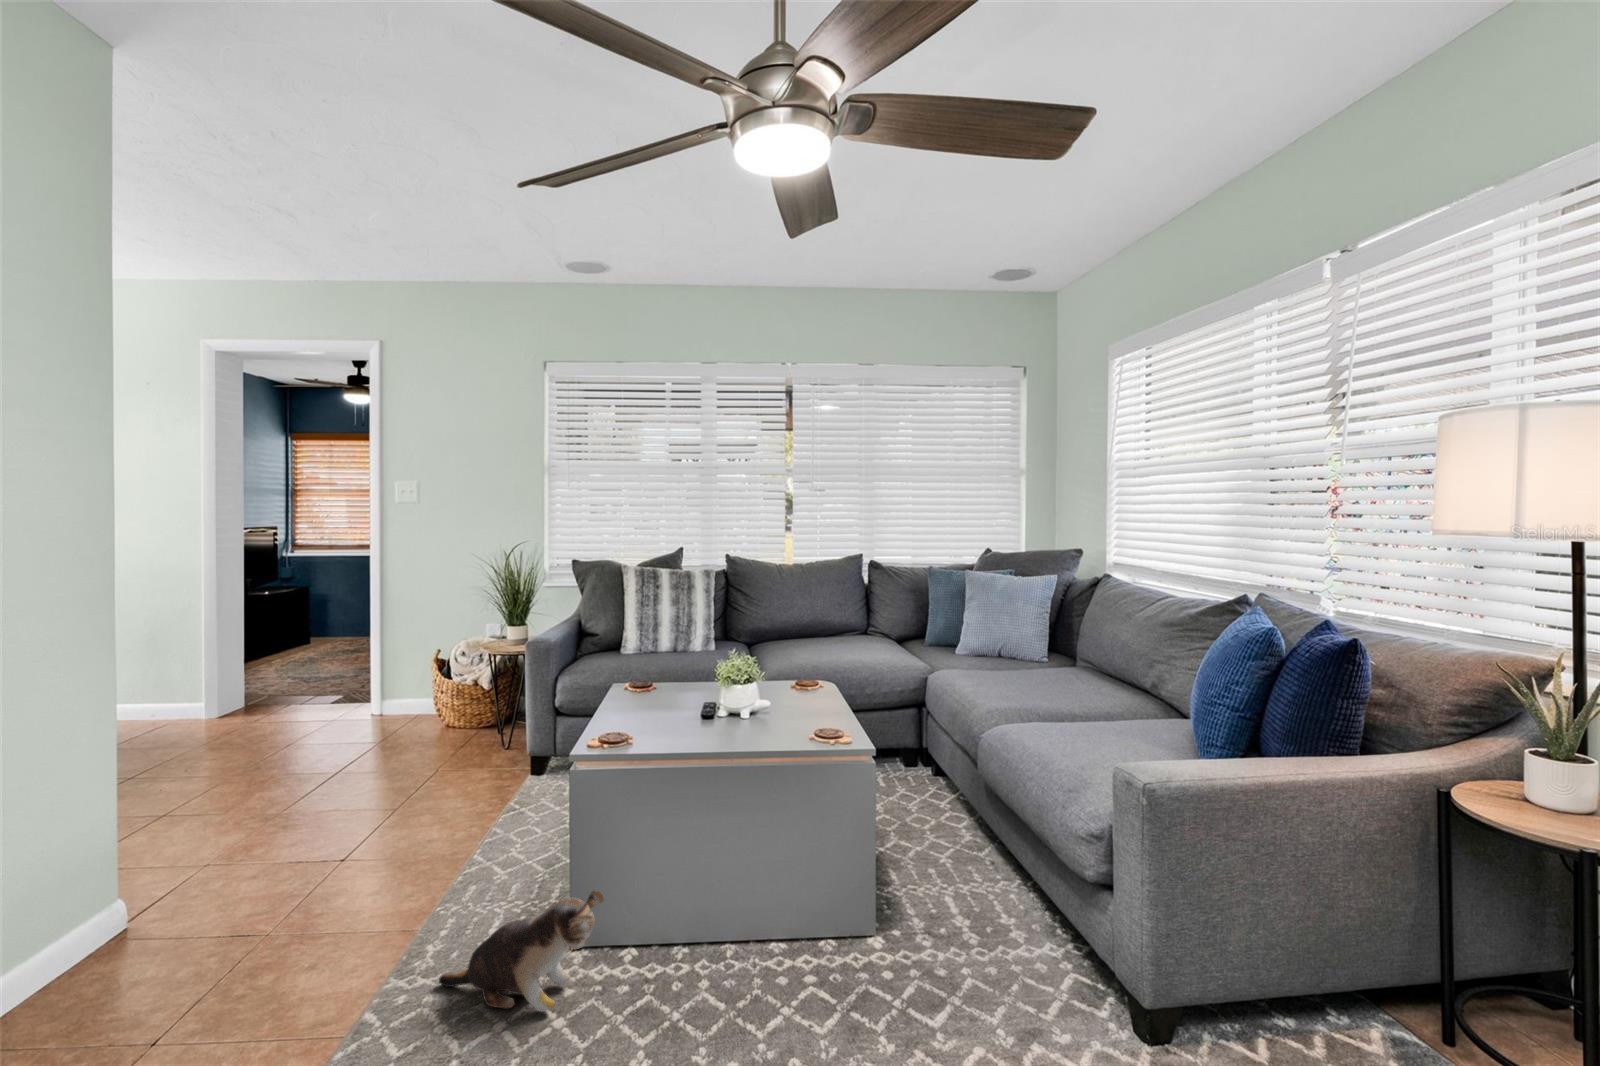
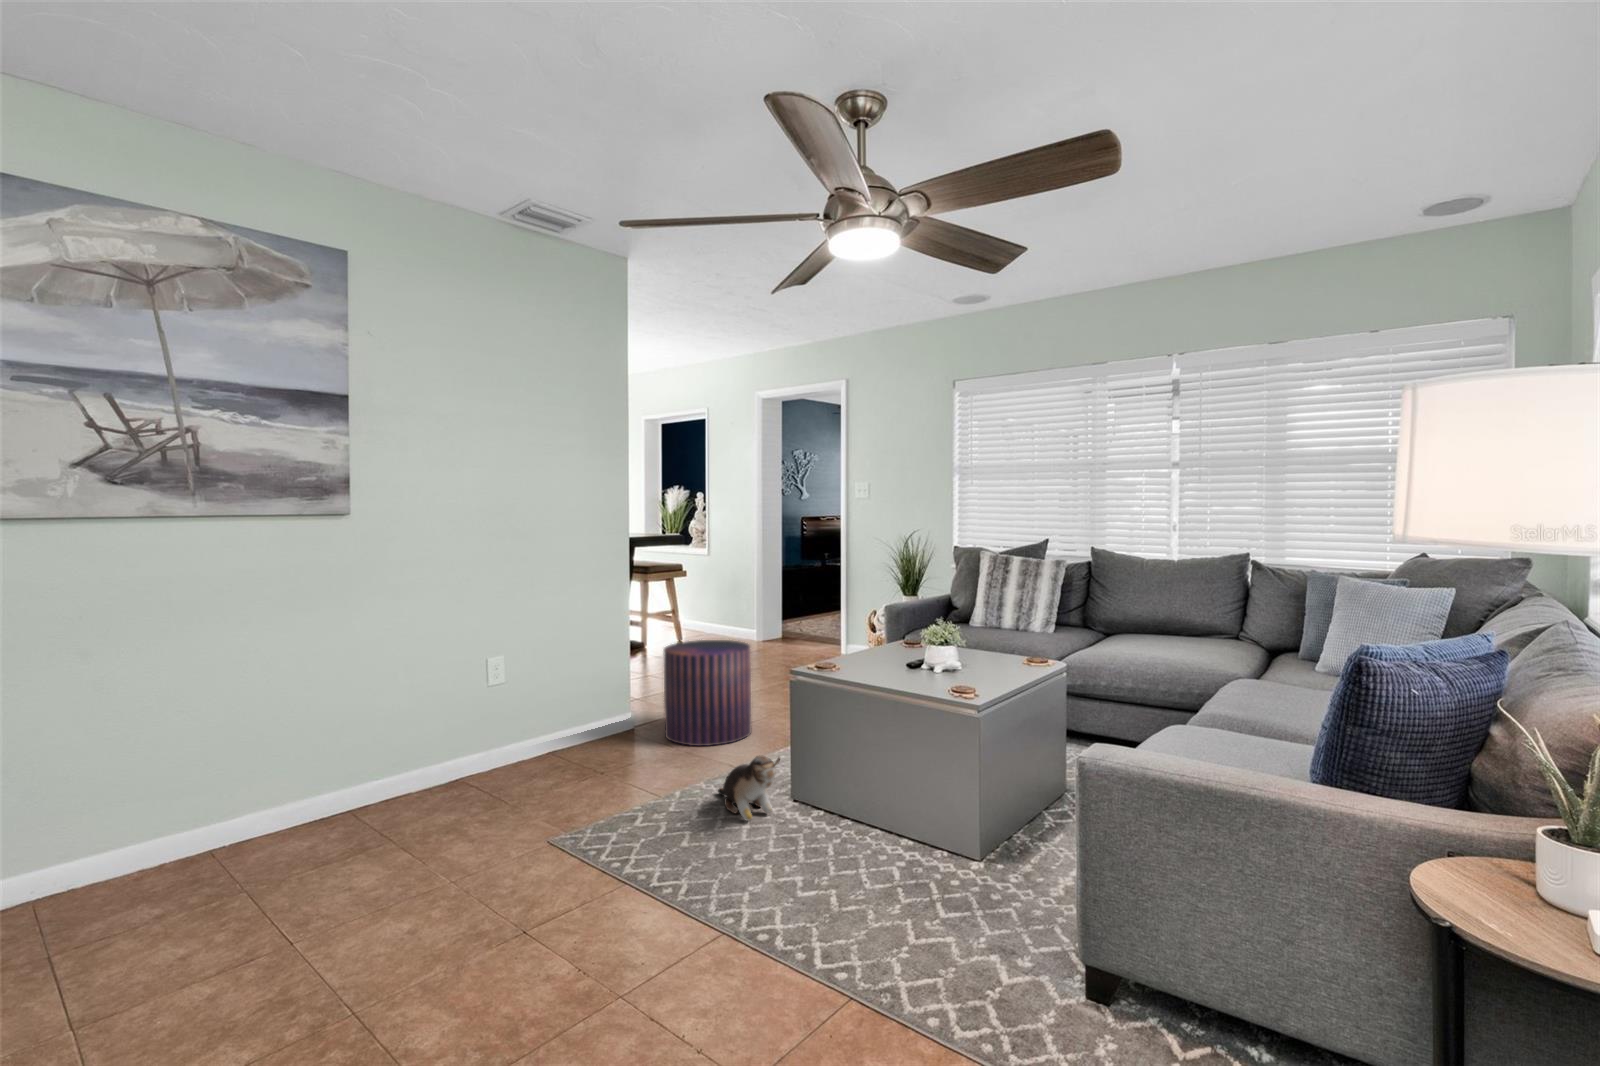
pouf: none [198,724,376,925] -> present [663,640,752,746]

